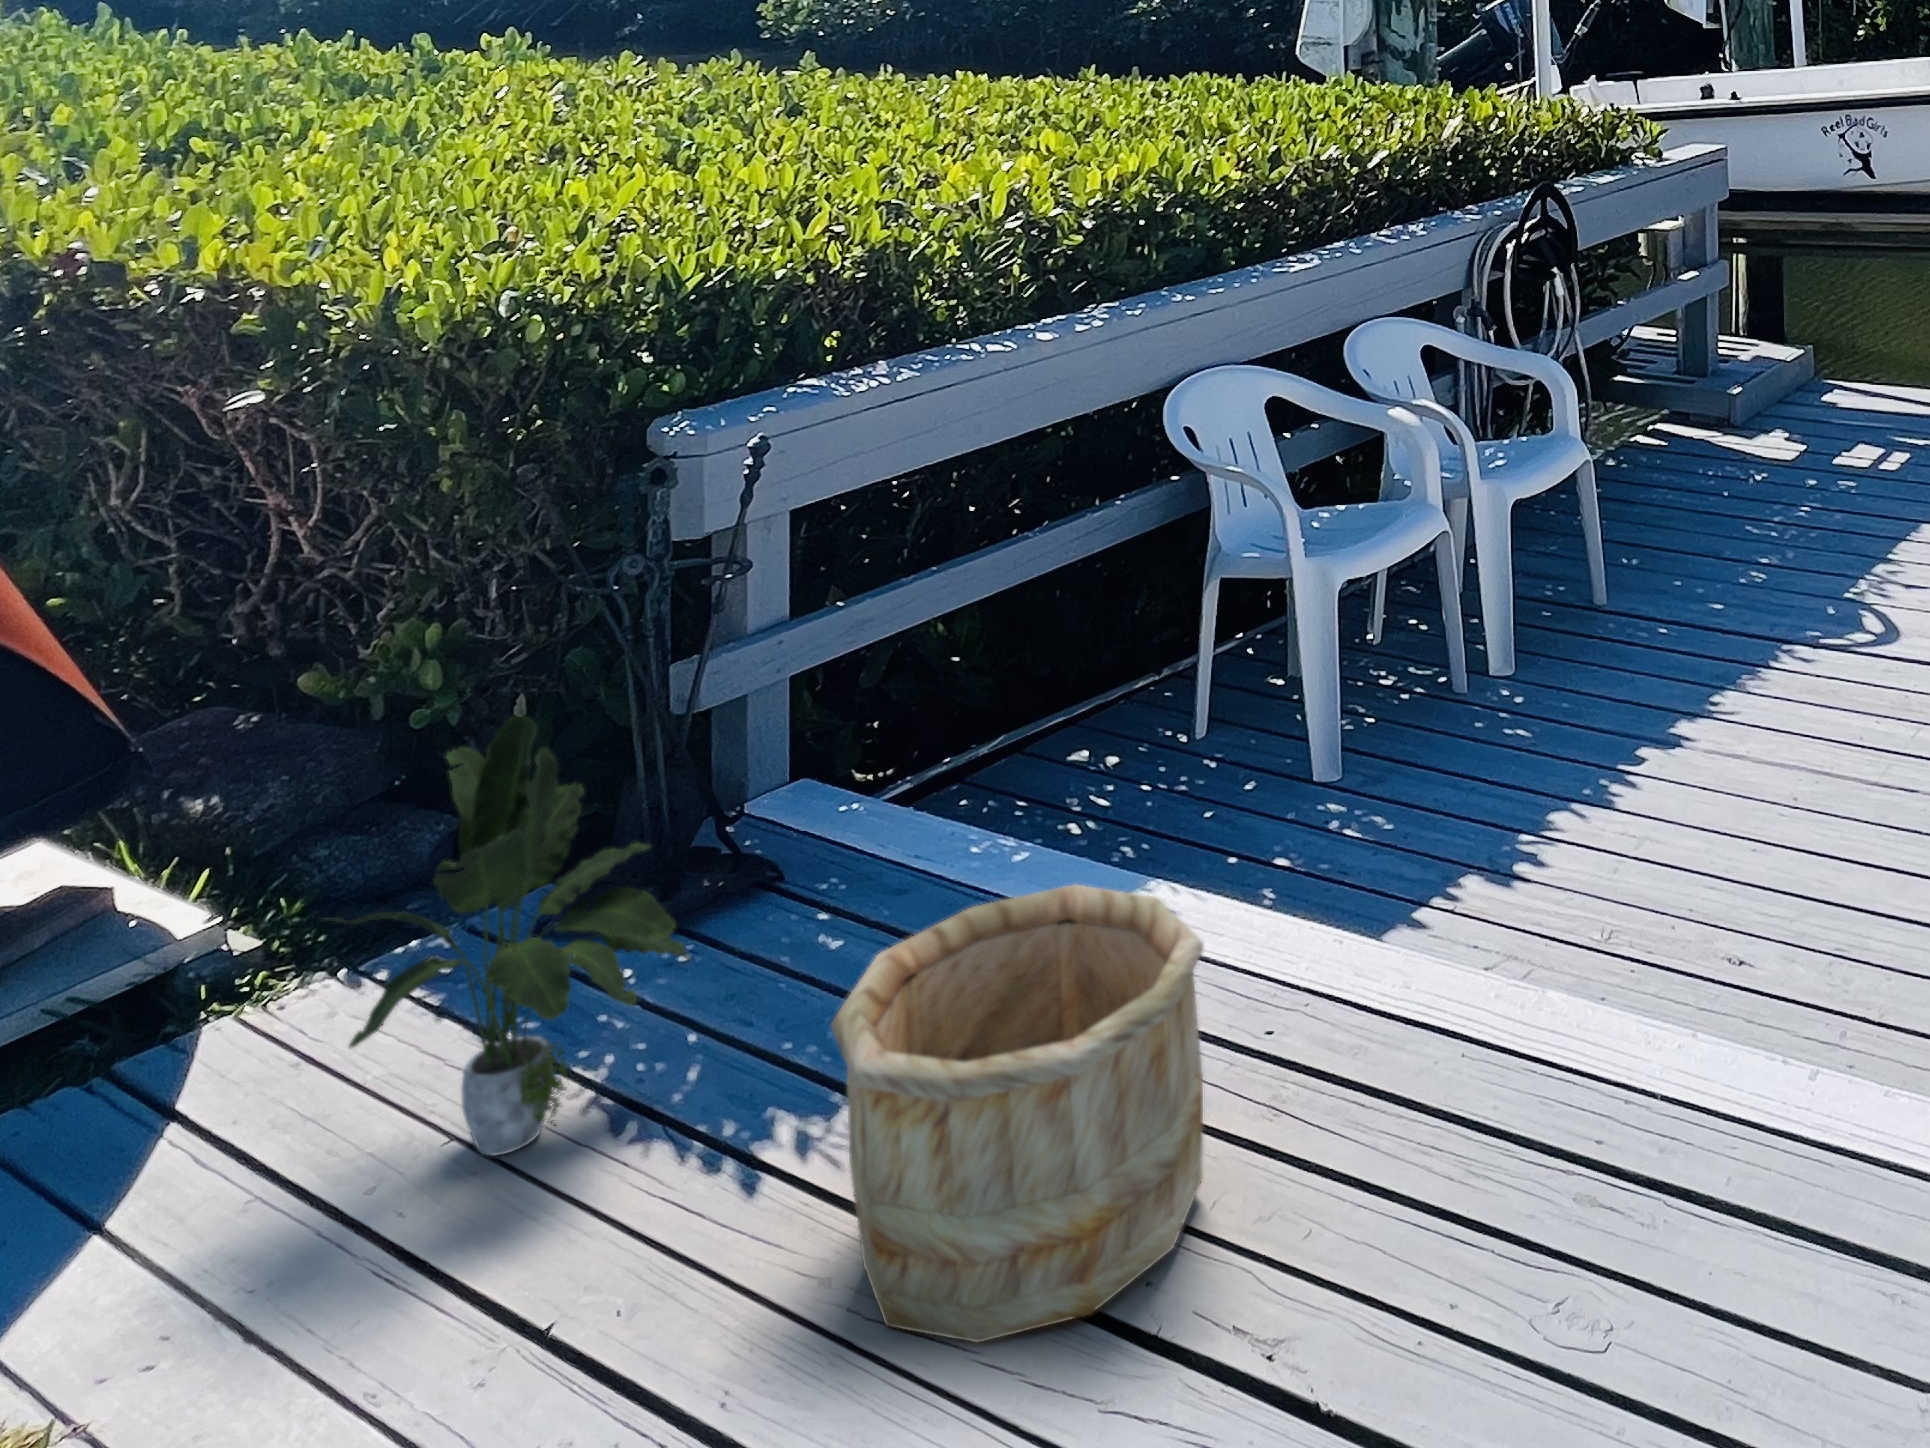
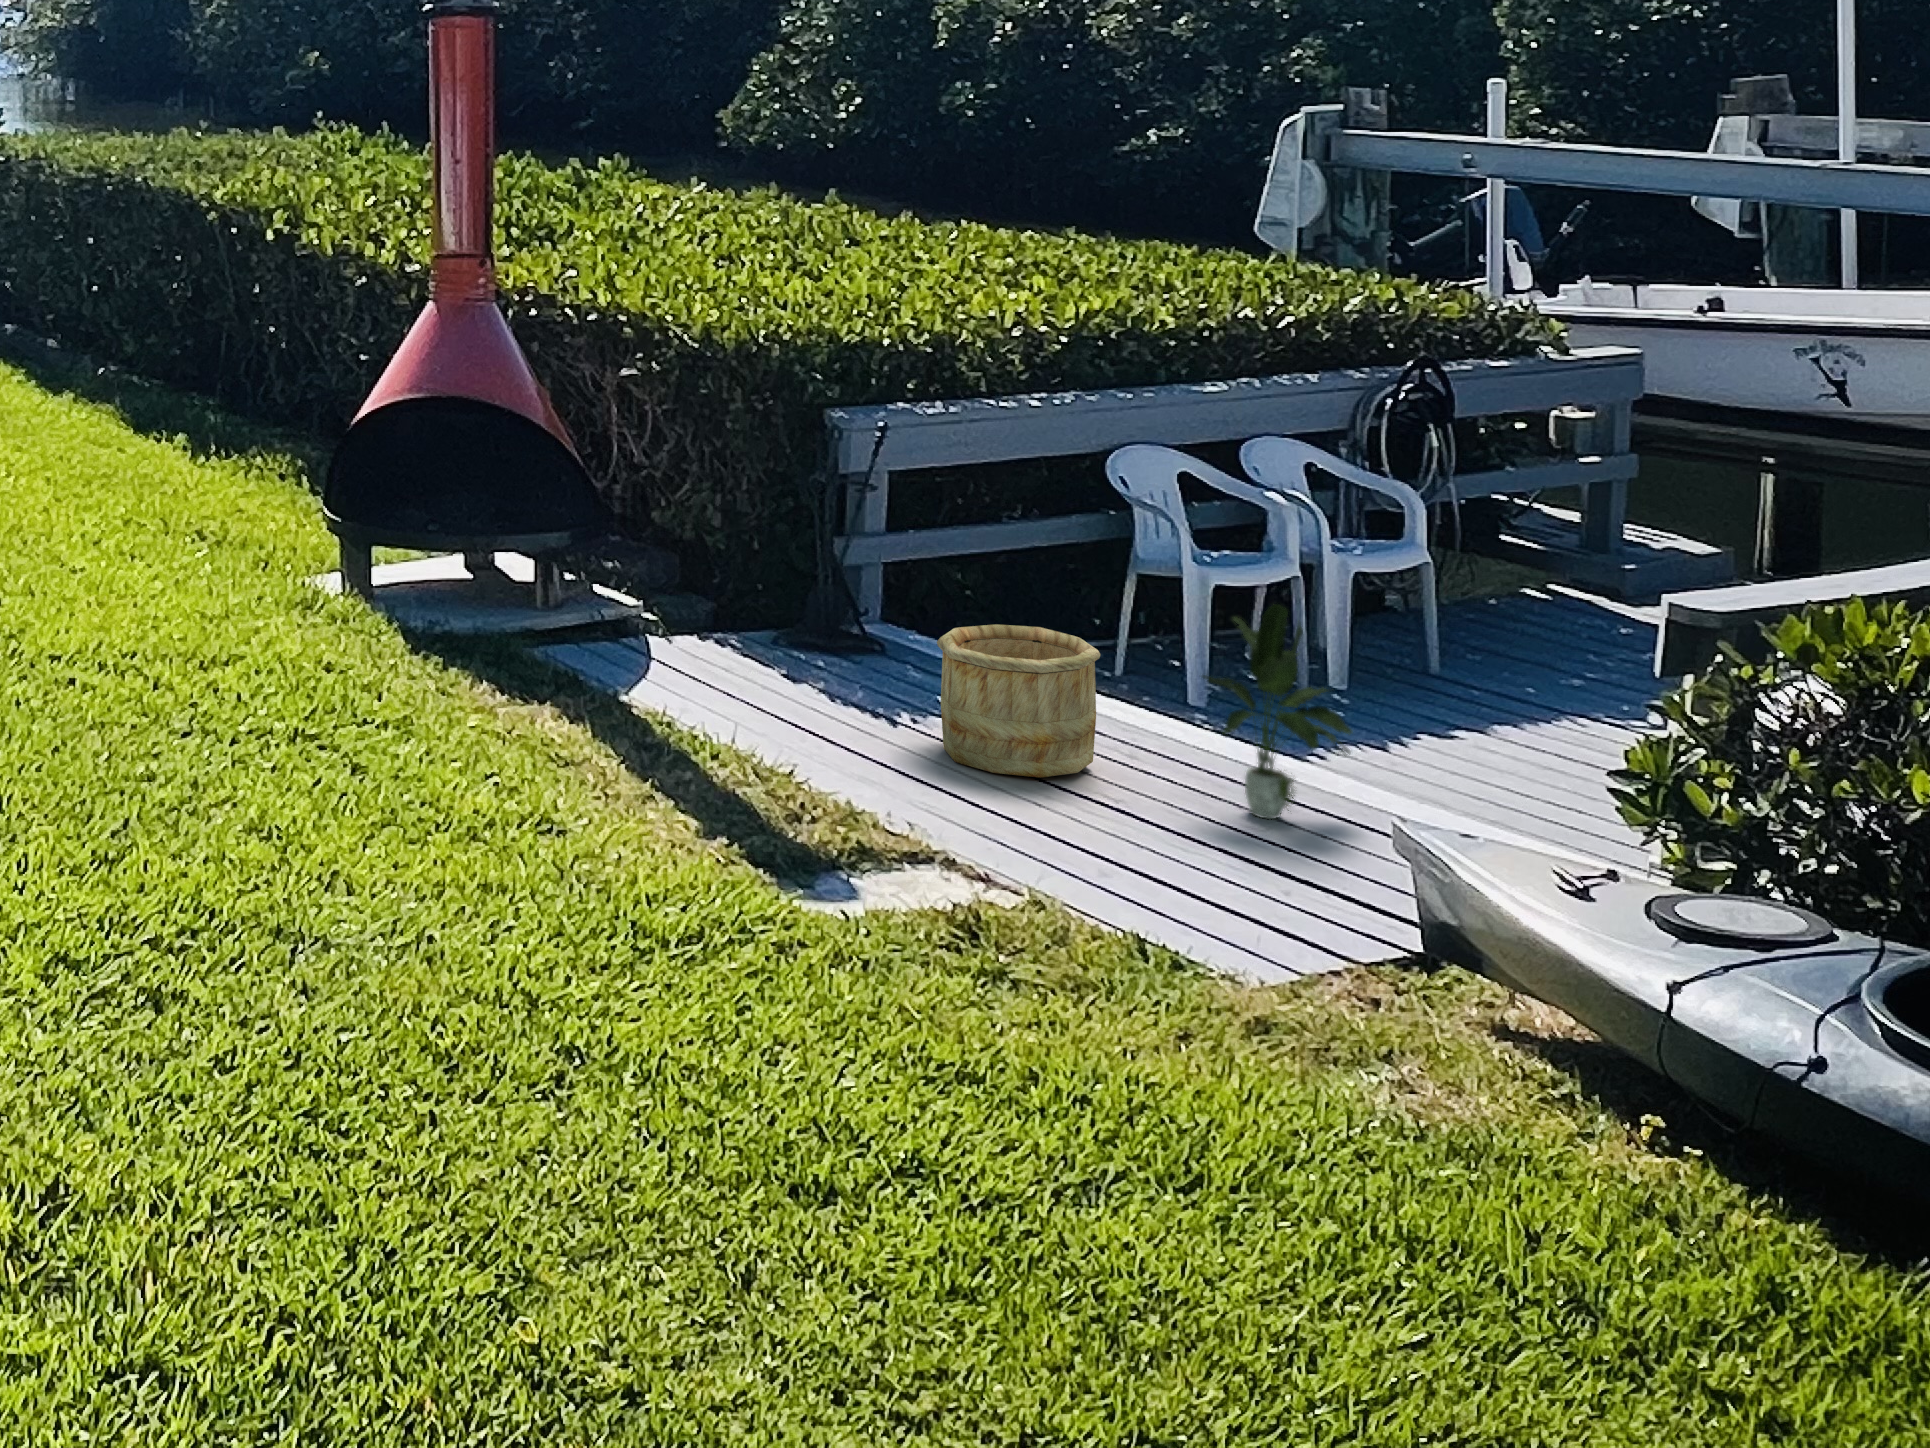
potted plant: present [328,715,689,1156] -> present [1203,605,1352,819]

